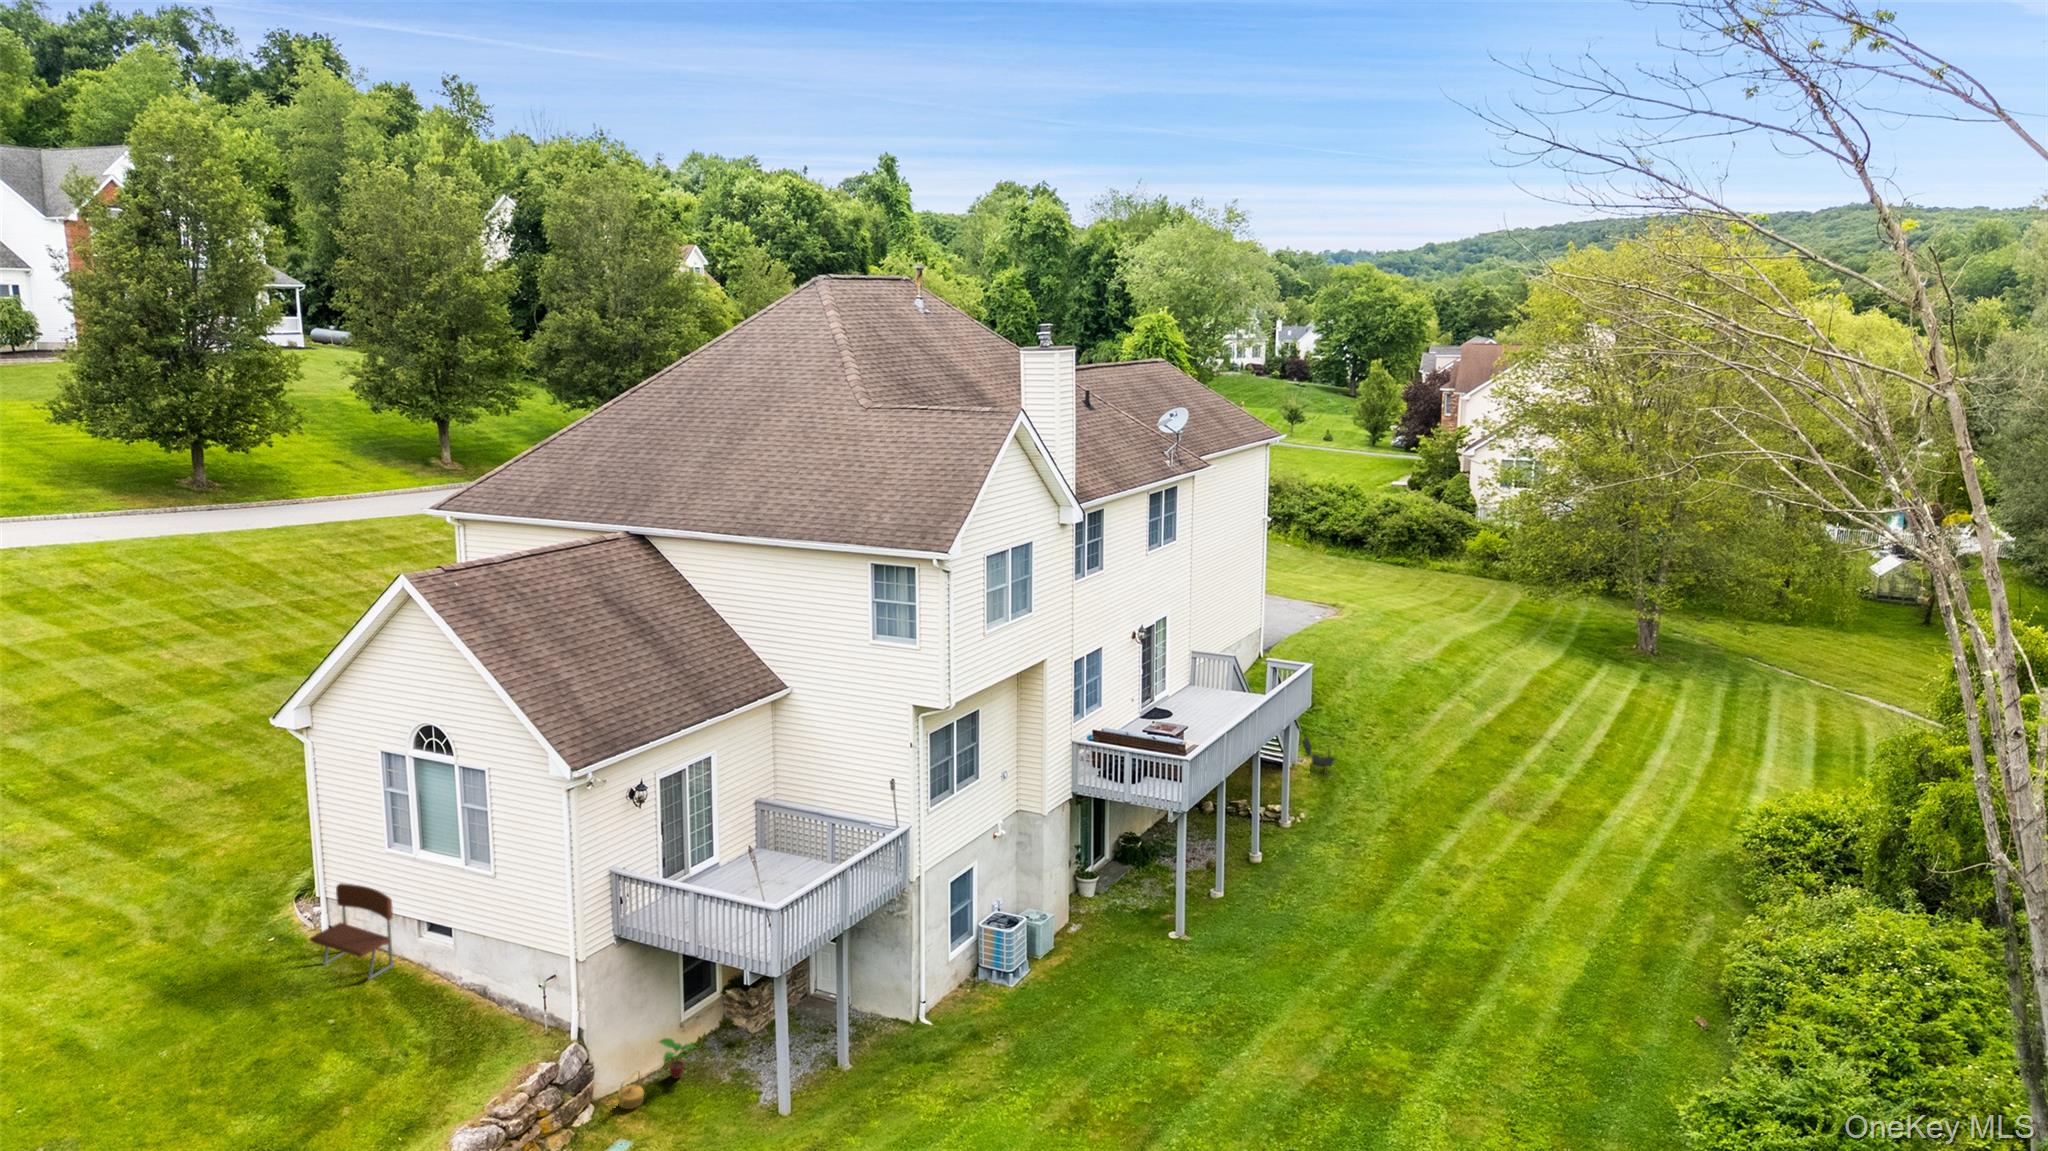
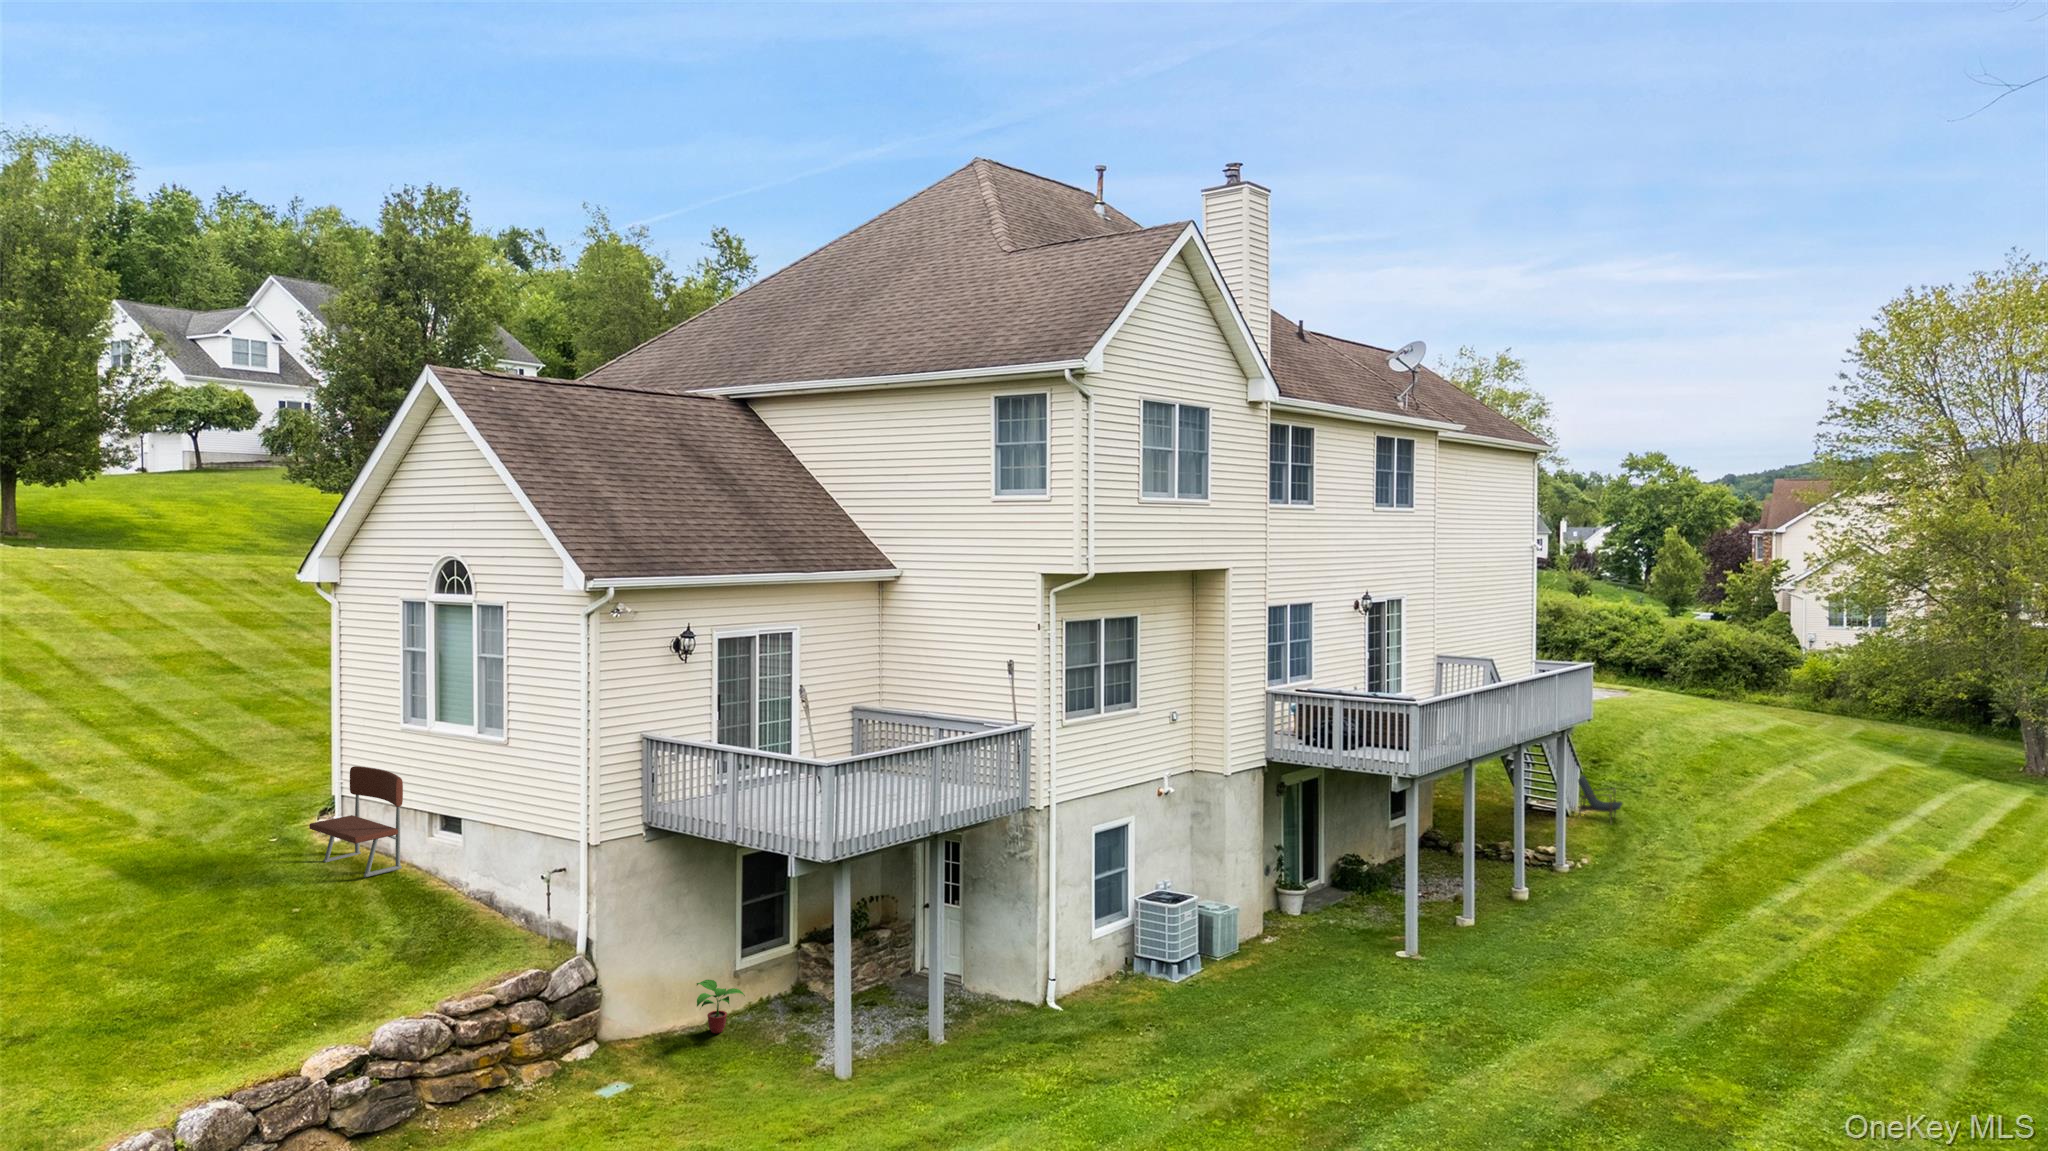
woven basket: present [617,1070,644,1109] -> none [632,1009,668,1057]

